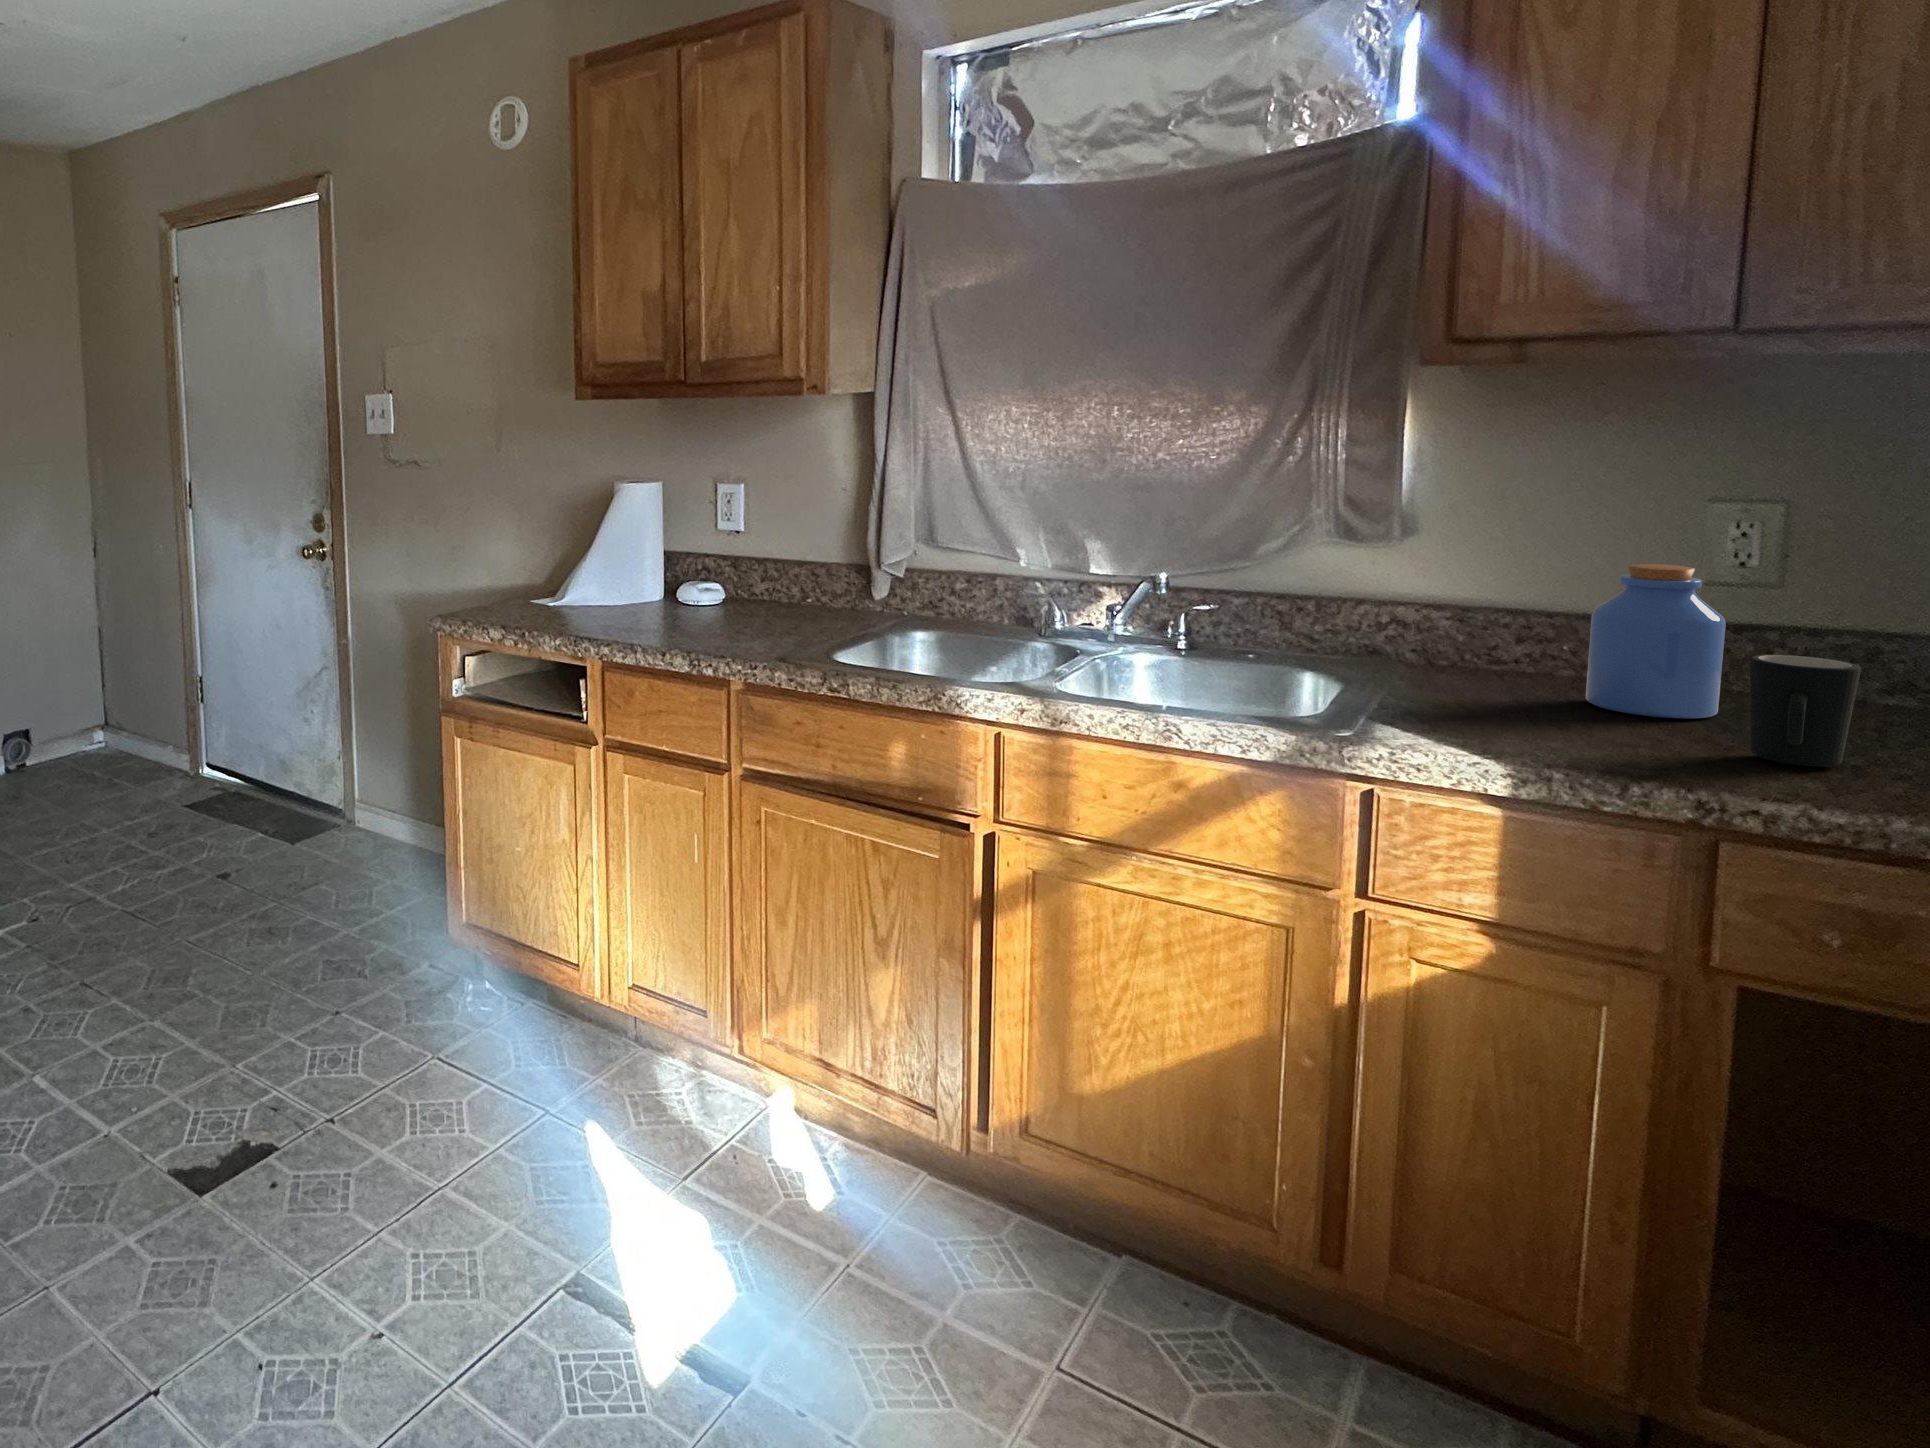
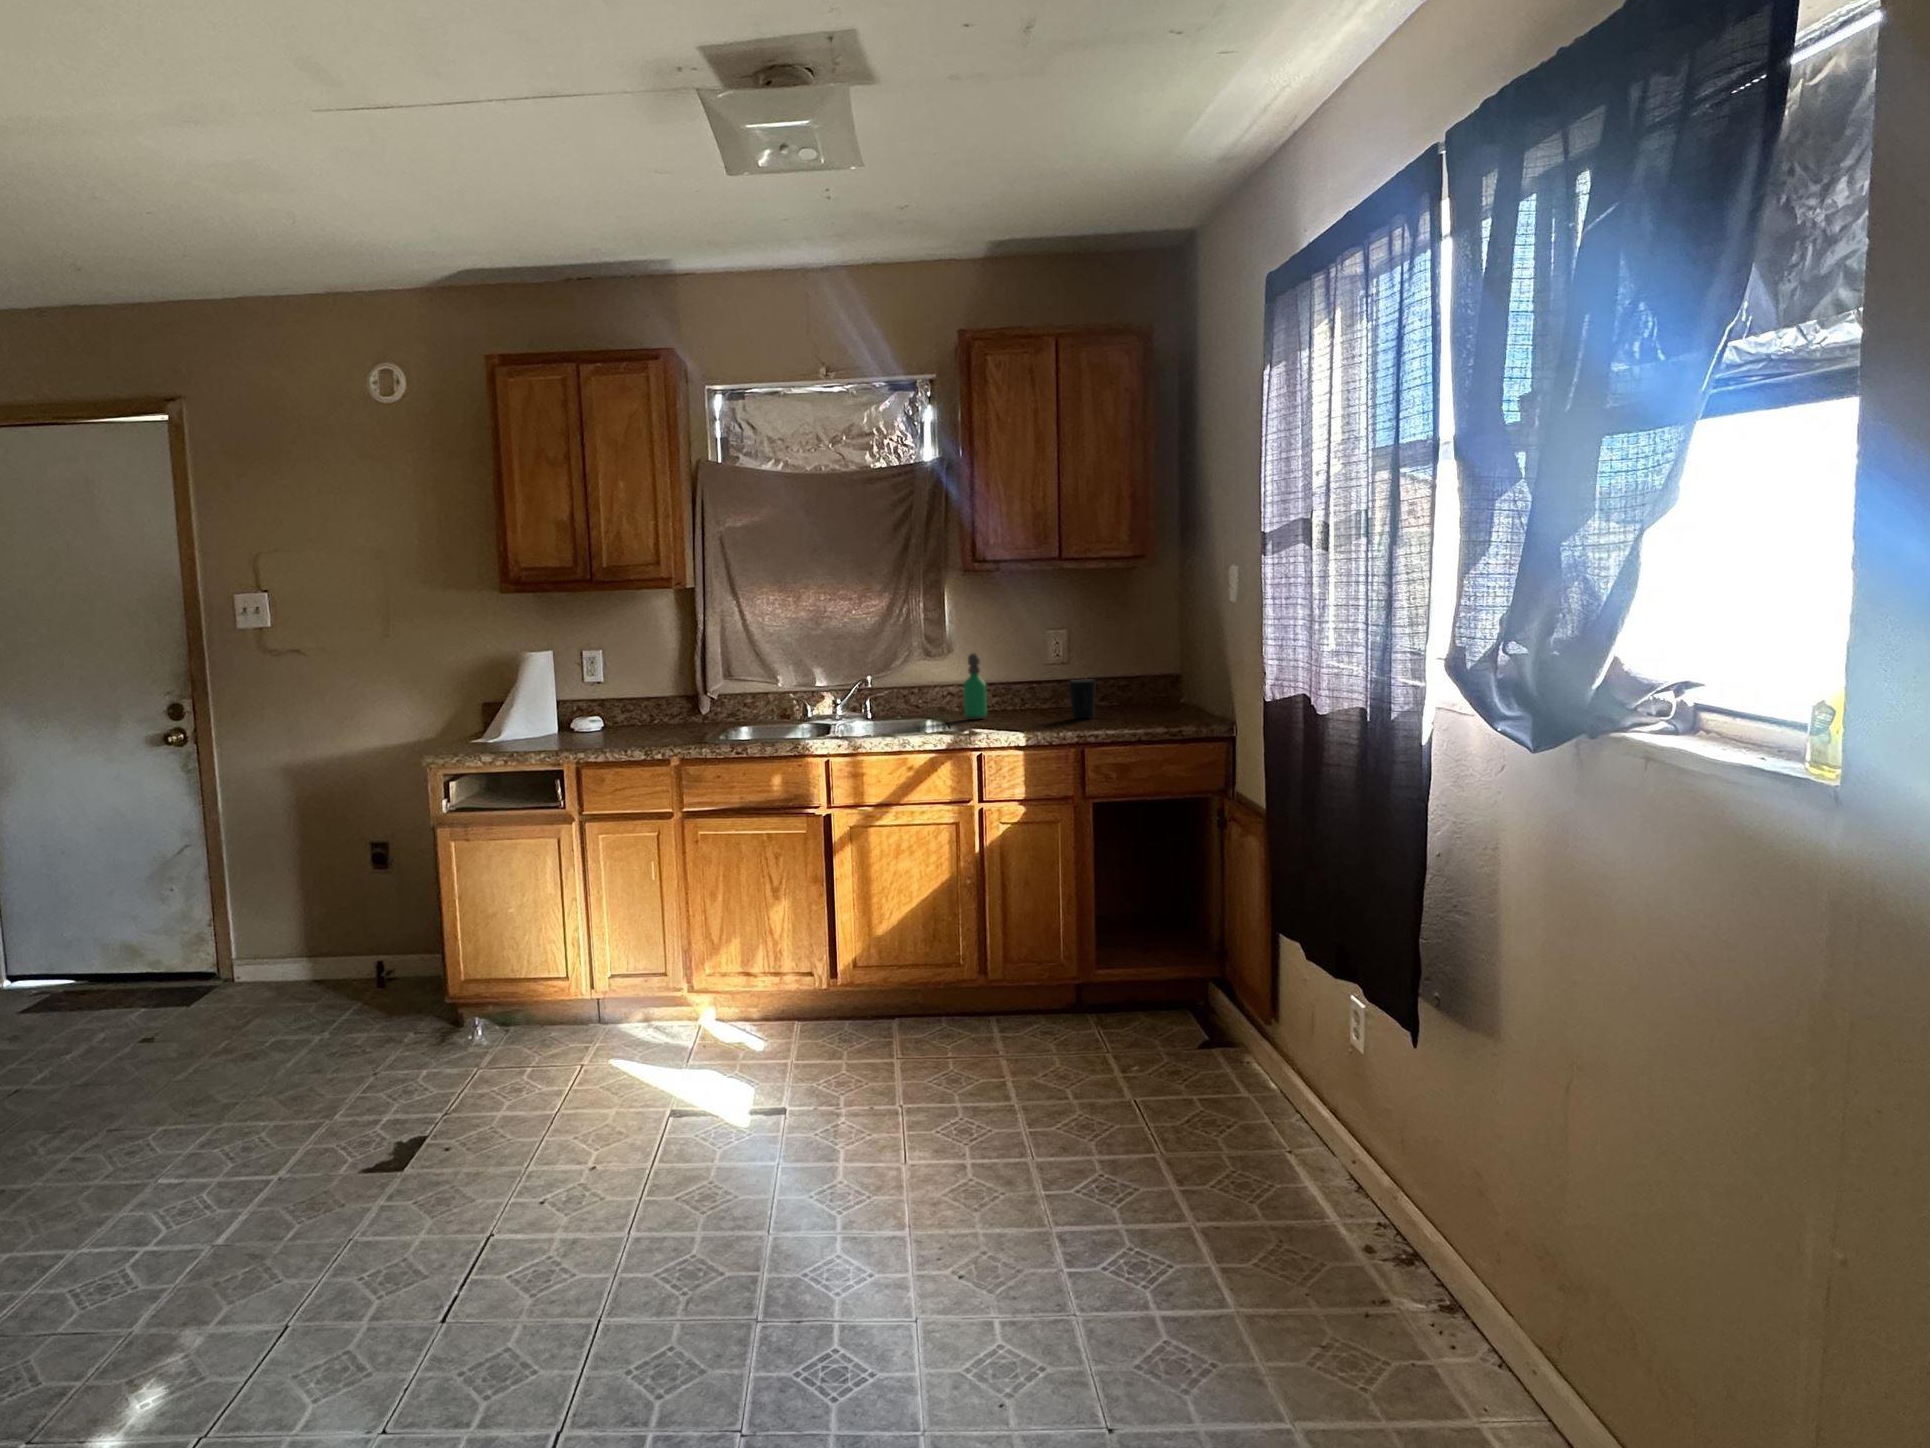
soap dispenser: none [1412,548,1484,698] -> present [963,653,987,719]
jar: present [1586,564,1726,719] -> none [1017,655,1055,715]

